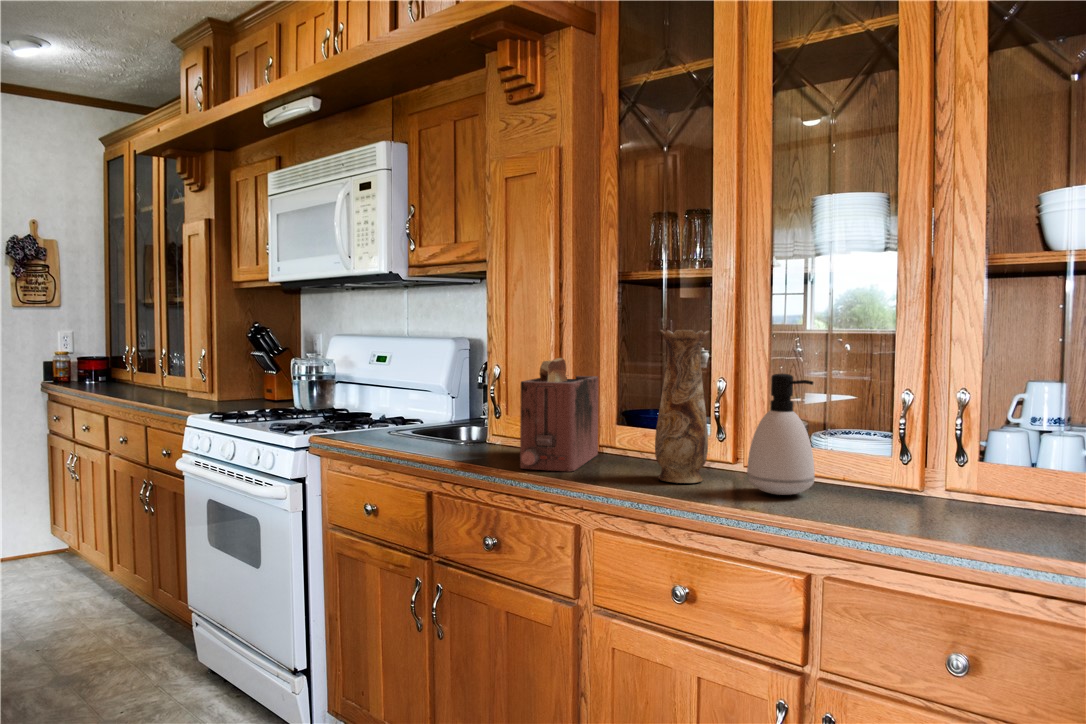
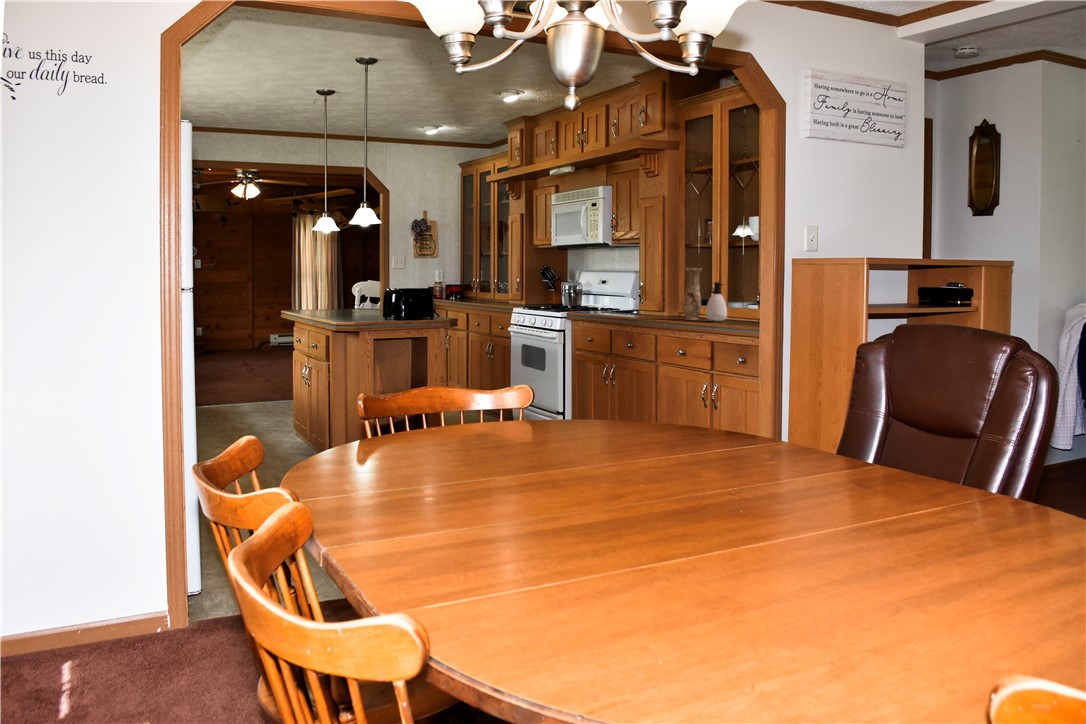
toaster: present [520,358,598,472] -> none [641,279,677,318]

